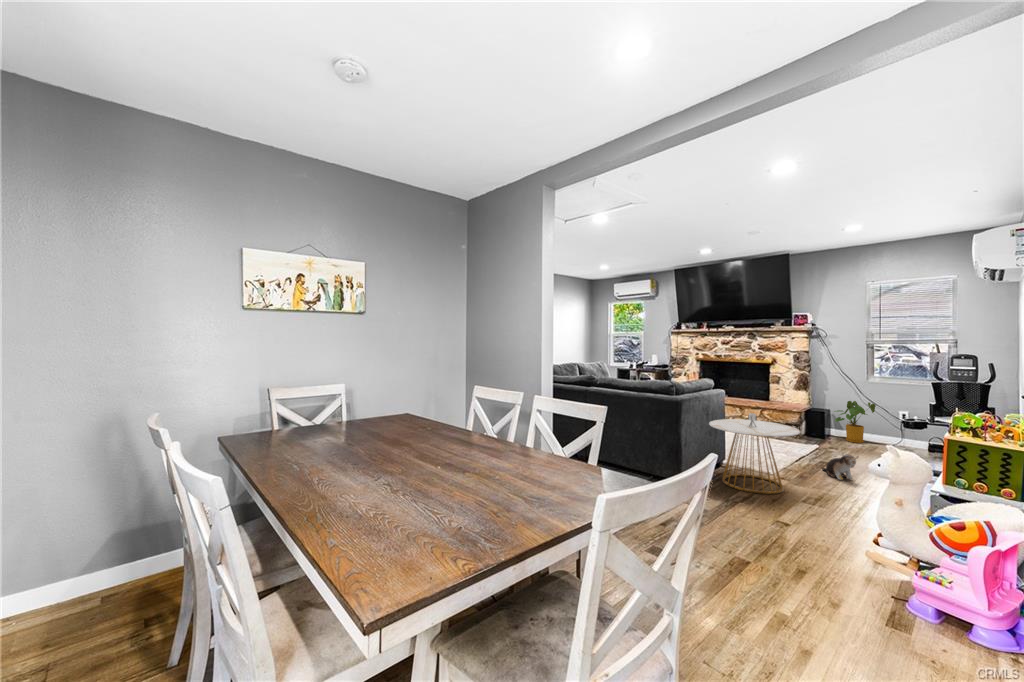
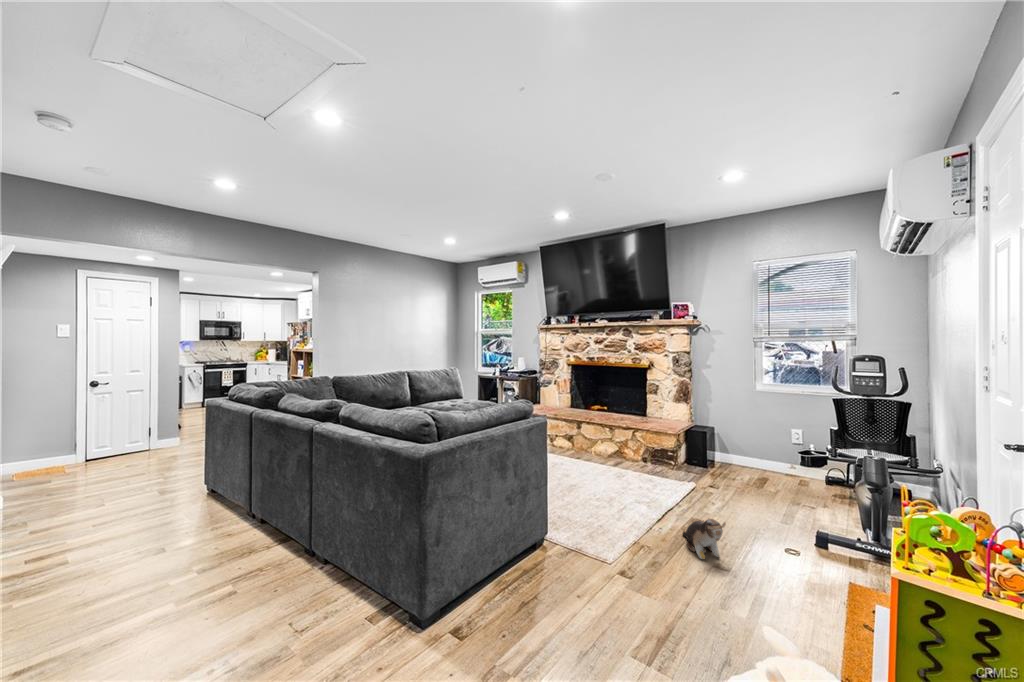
house plant: present [834,401,876,443] -> none [715,415,766,472]
side table: present [709,413,800,494] -> none [492,464,627,614]

